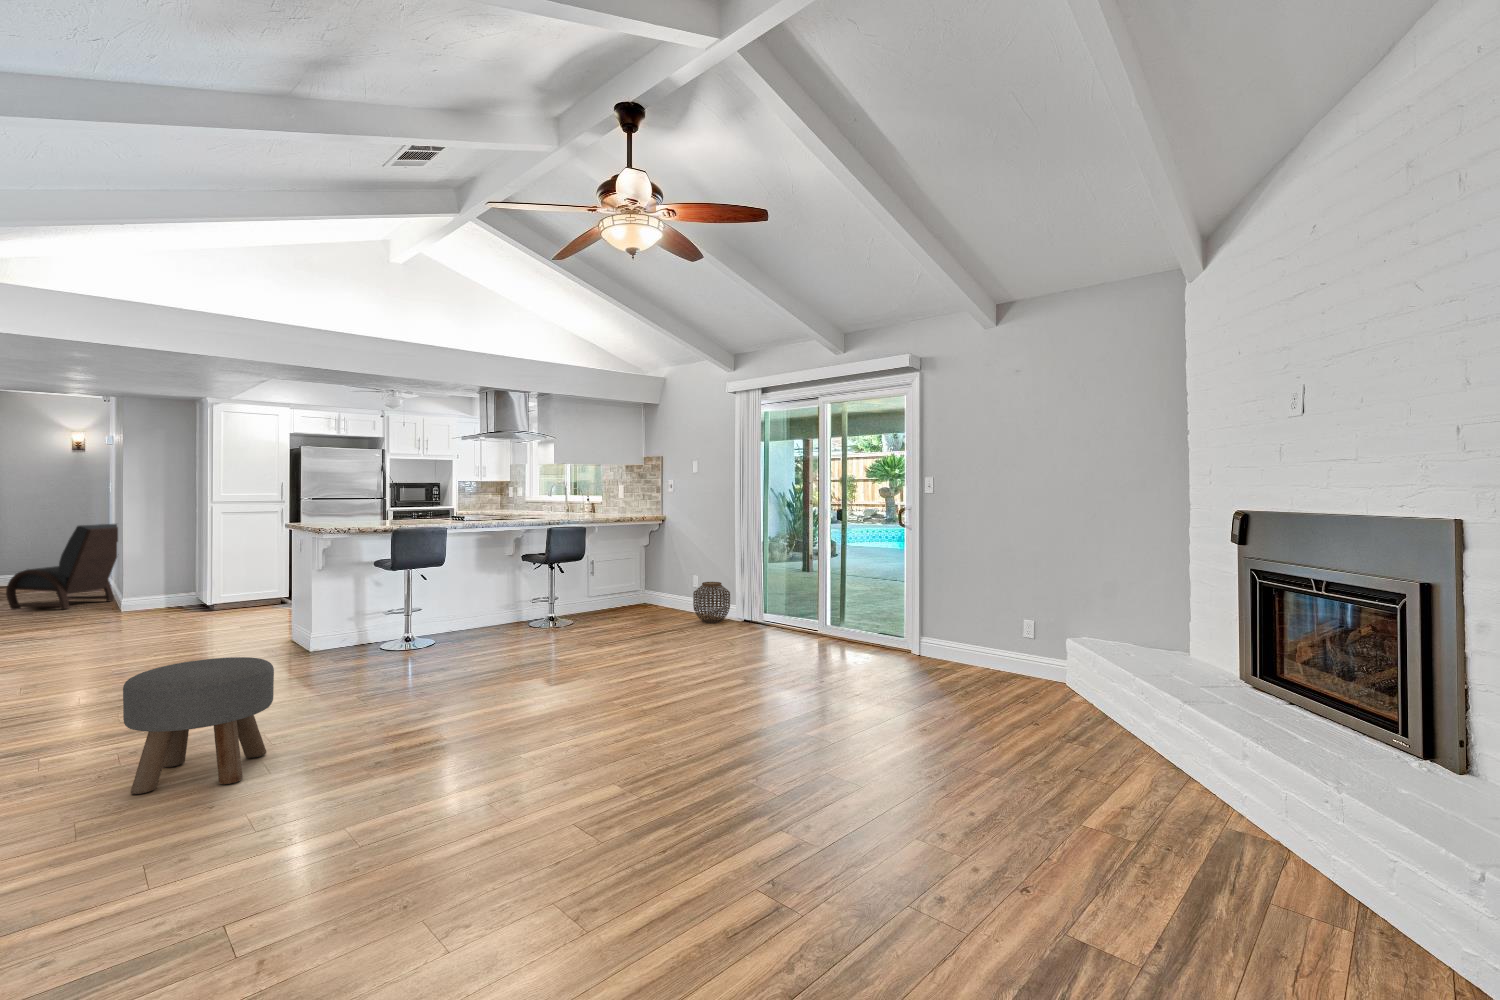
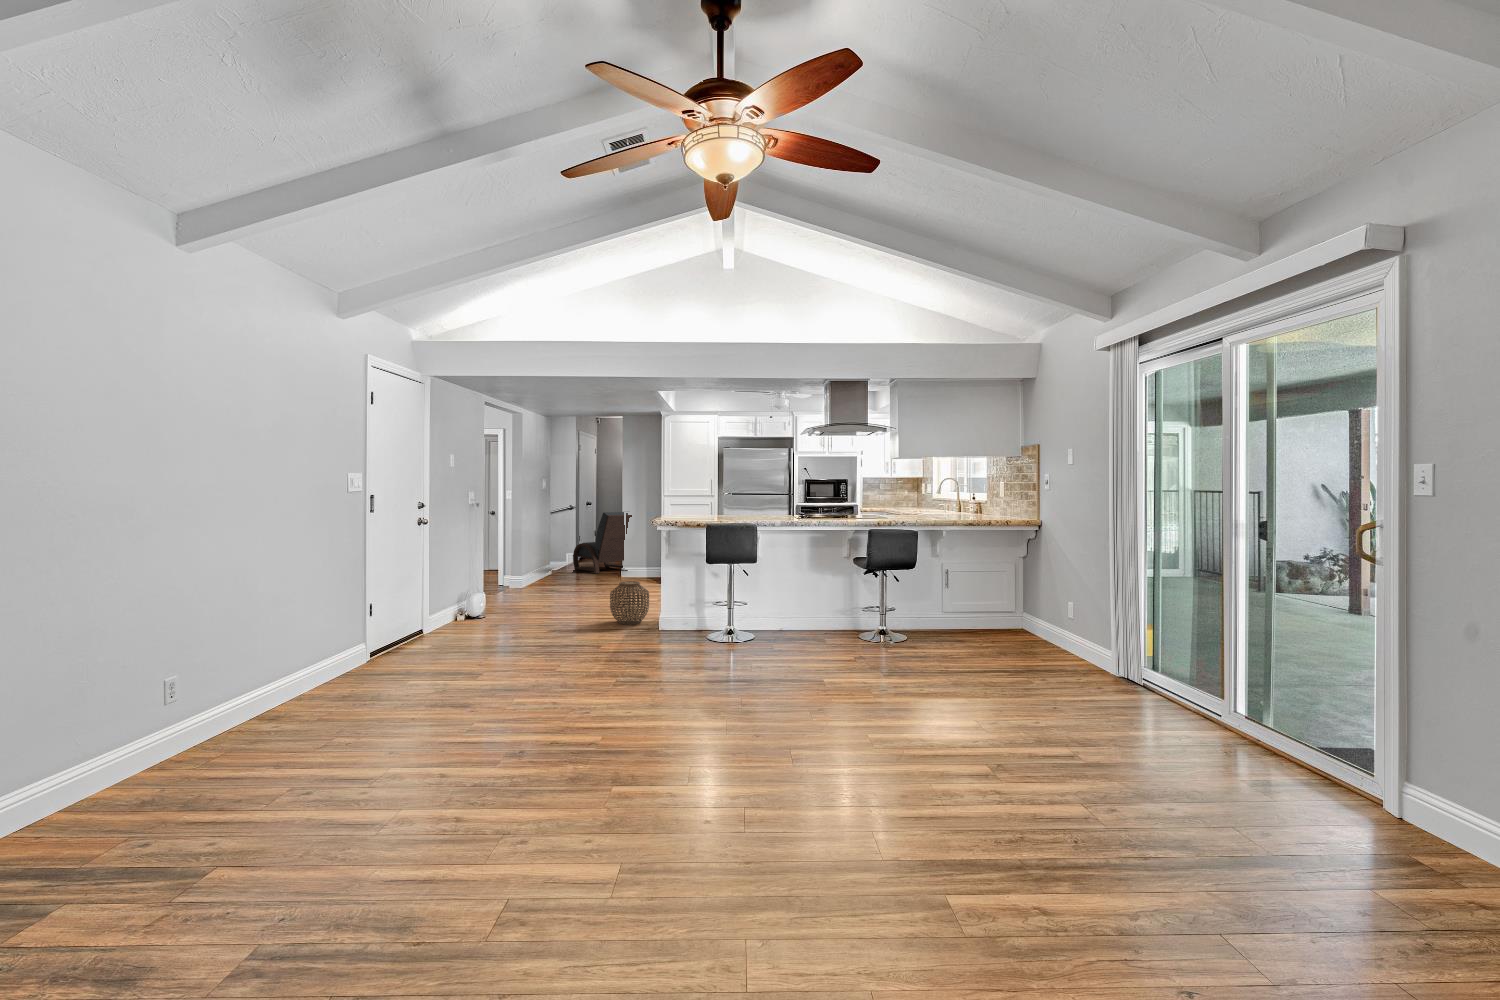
woven basket: present [693,582,730,623] -> present [610,581,649,625]
ottoman: present [123,657,274,794] -> none [351,626,459,733]

